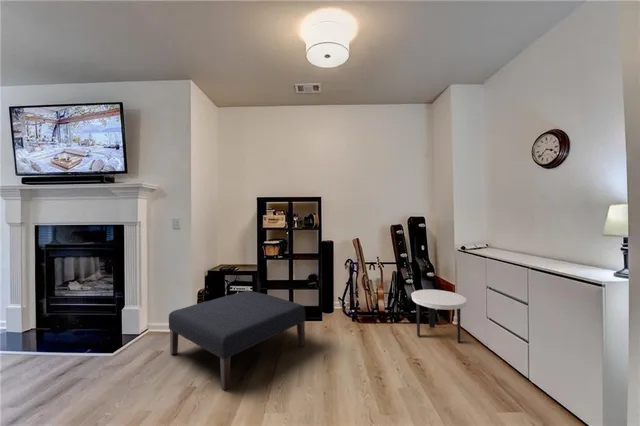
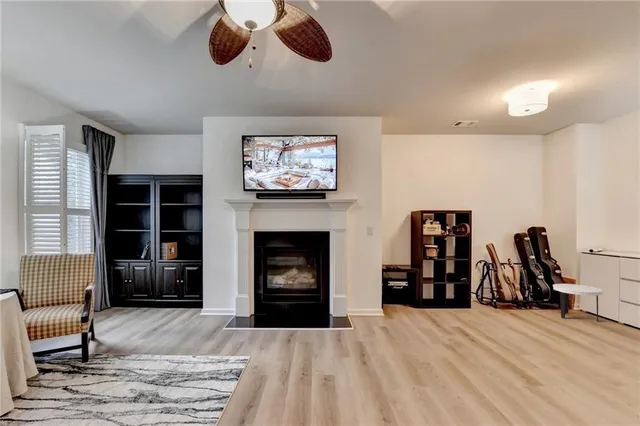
ottoman: present [169,291,305,390] -> none [395,285,488,345]

